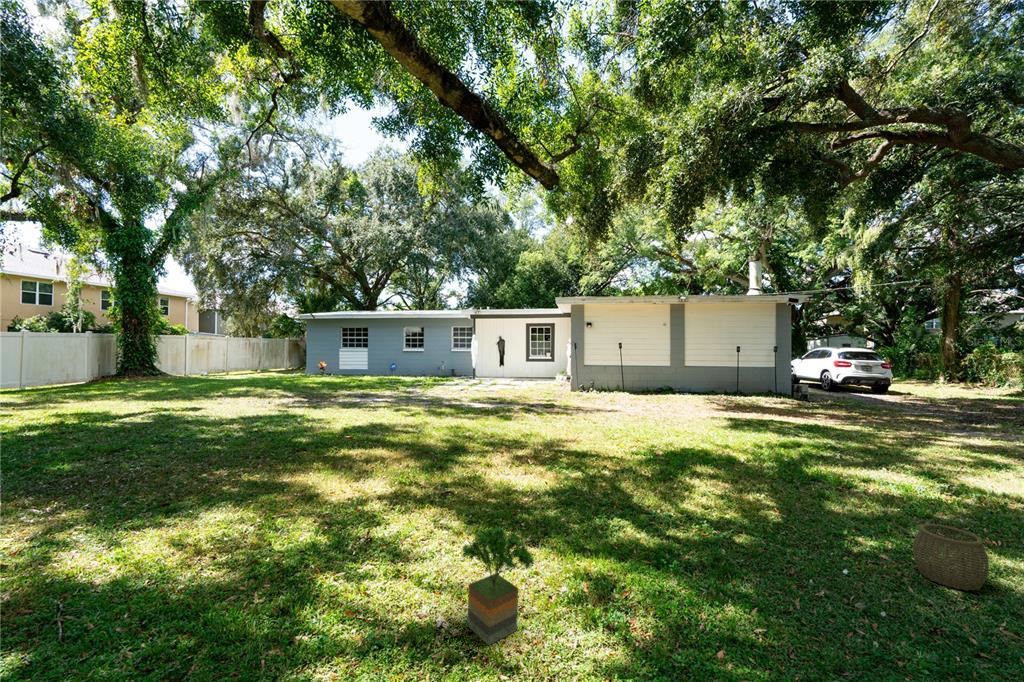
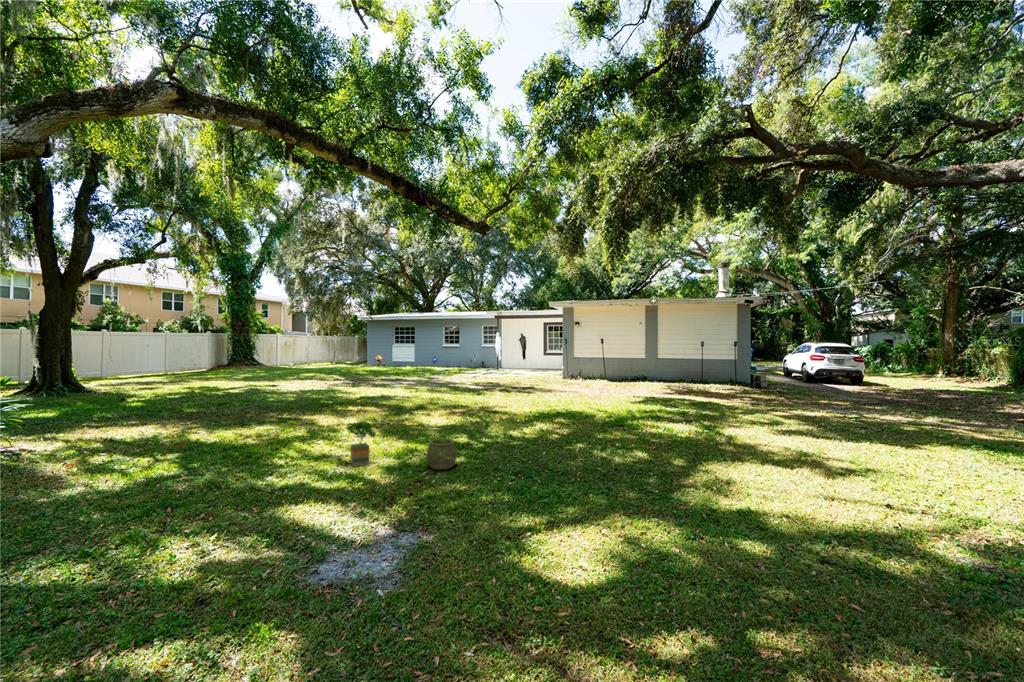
woven basket: present [913,524,990,591] -> present [427,439,457,470]

